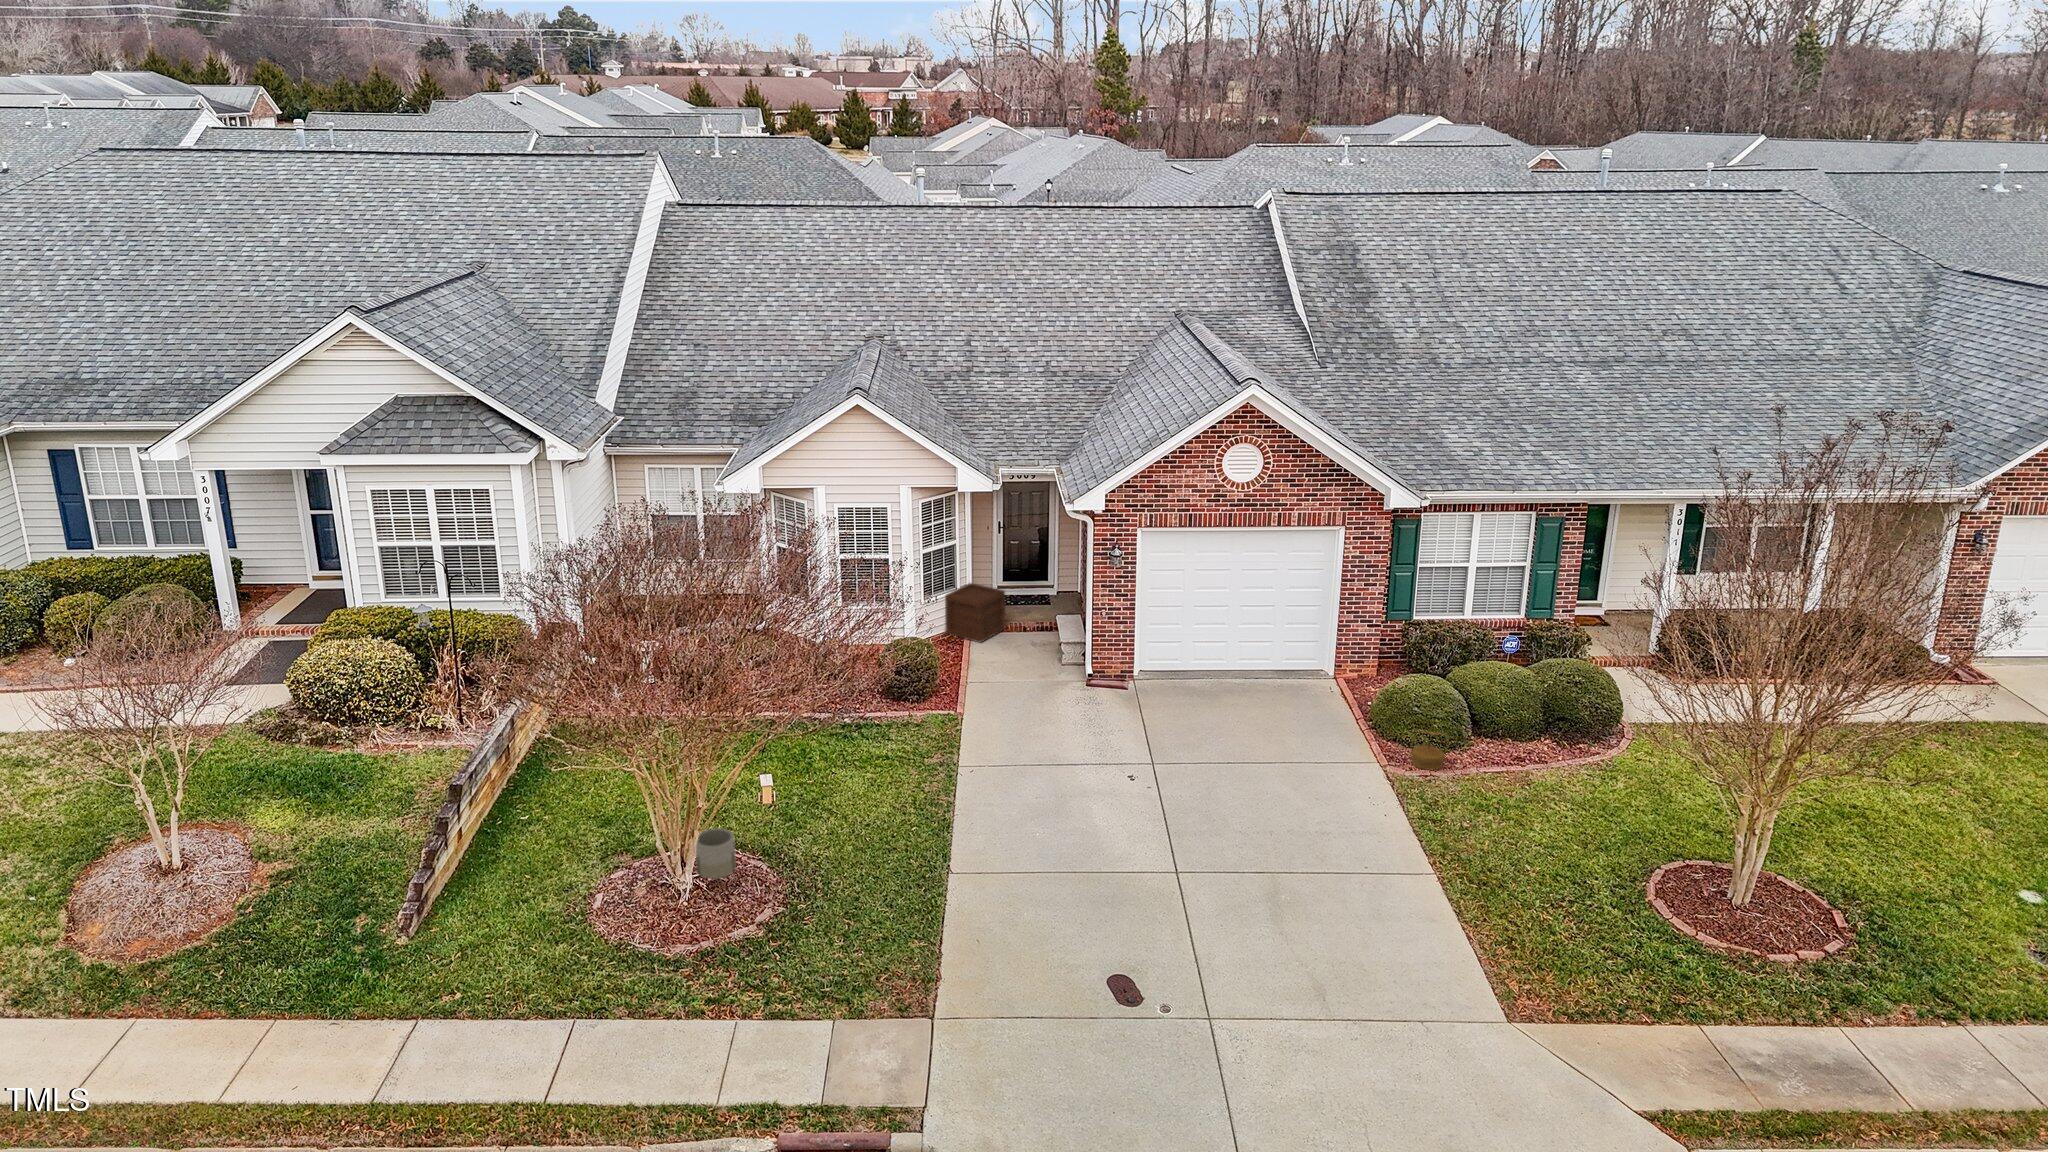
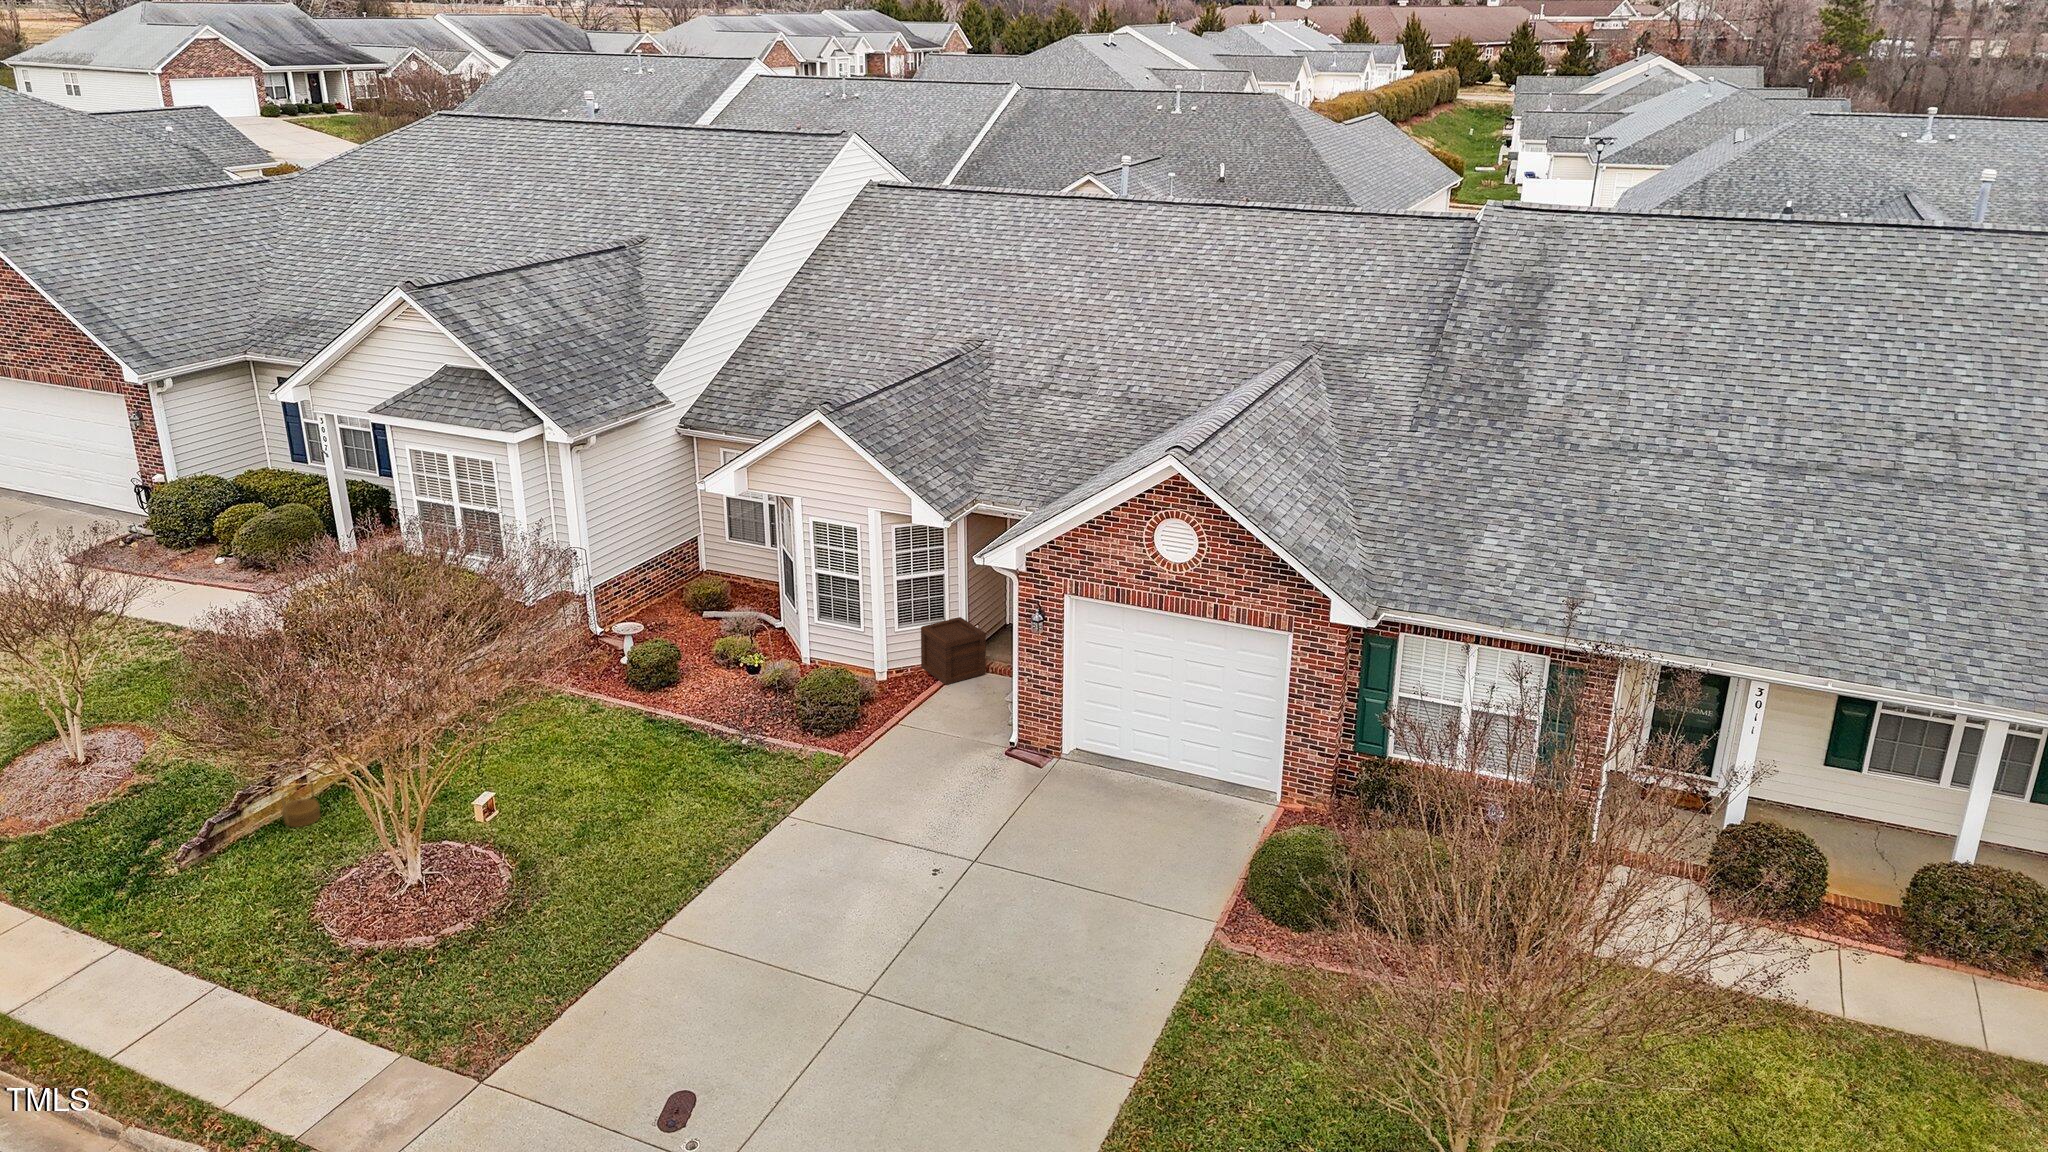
woven basket: present [1410,730,1447,770] -> present [281,780,320,827]
planter: present [696,828,736,879] -> none [423,834,466,895]

